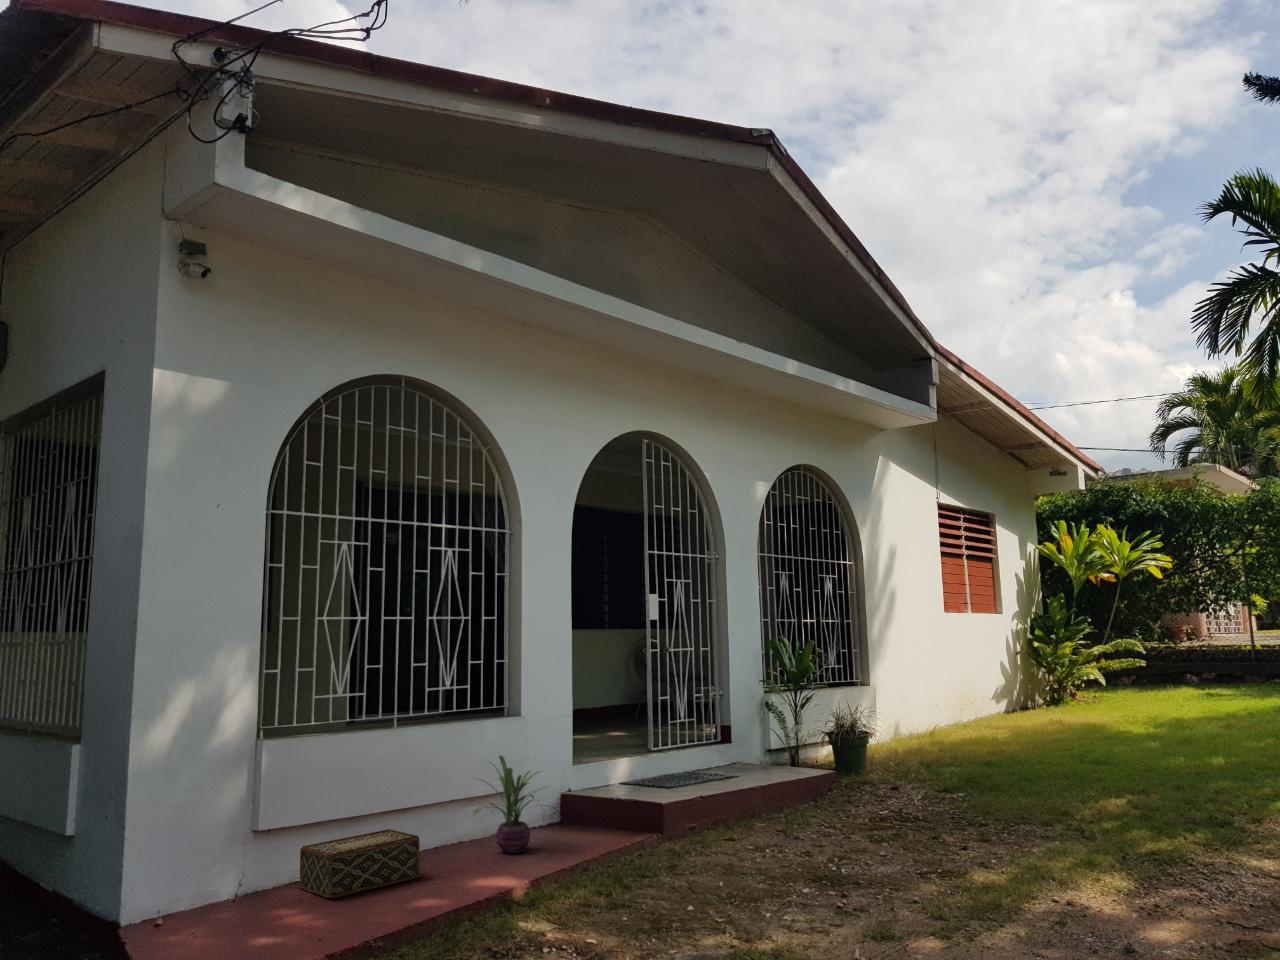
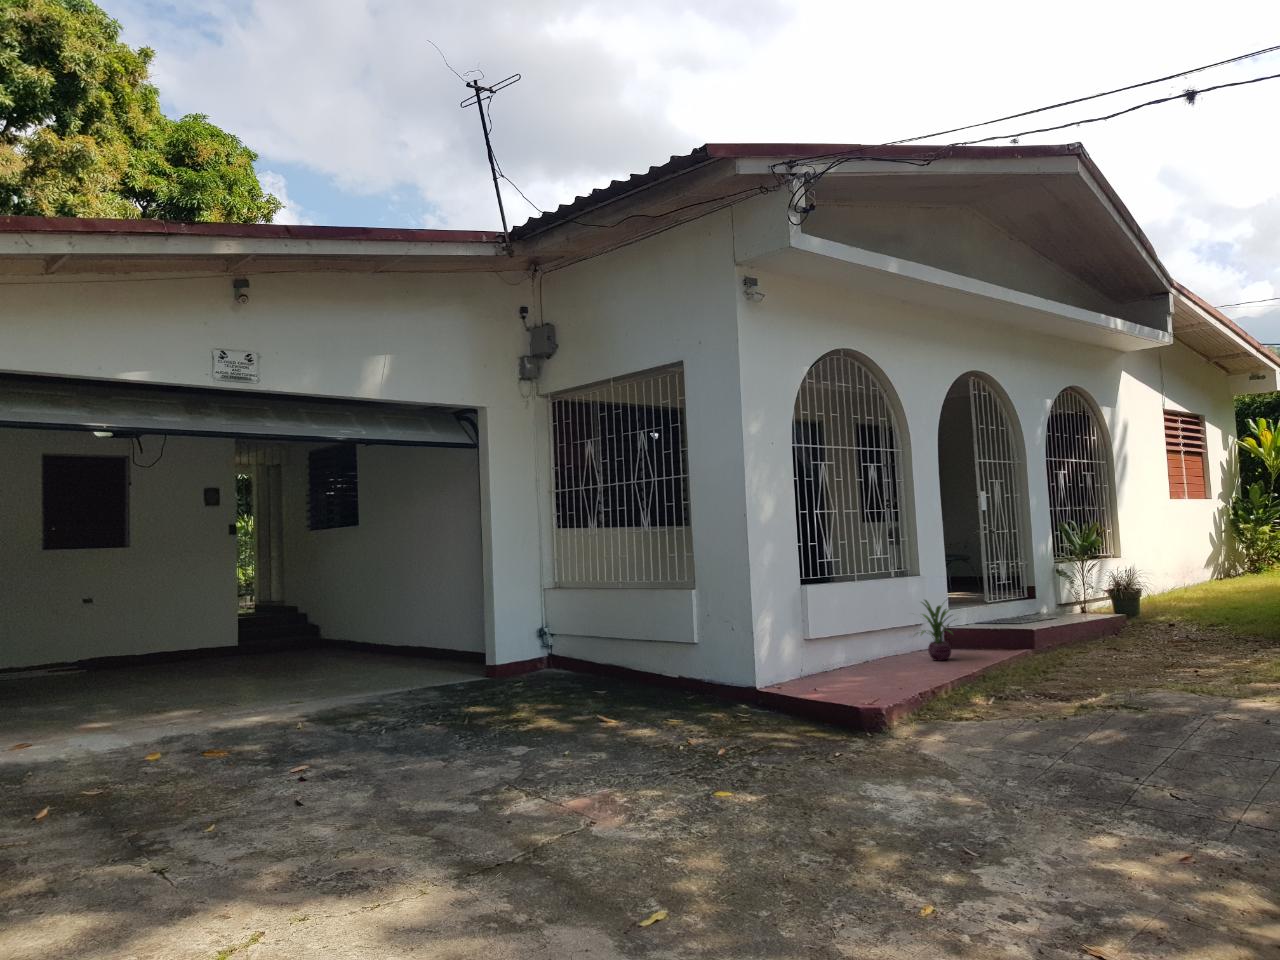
woven basket: present [300,829,420,899] -> none [830,644,899,680]

